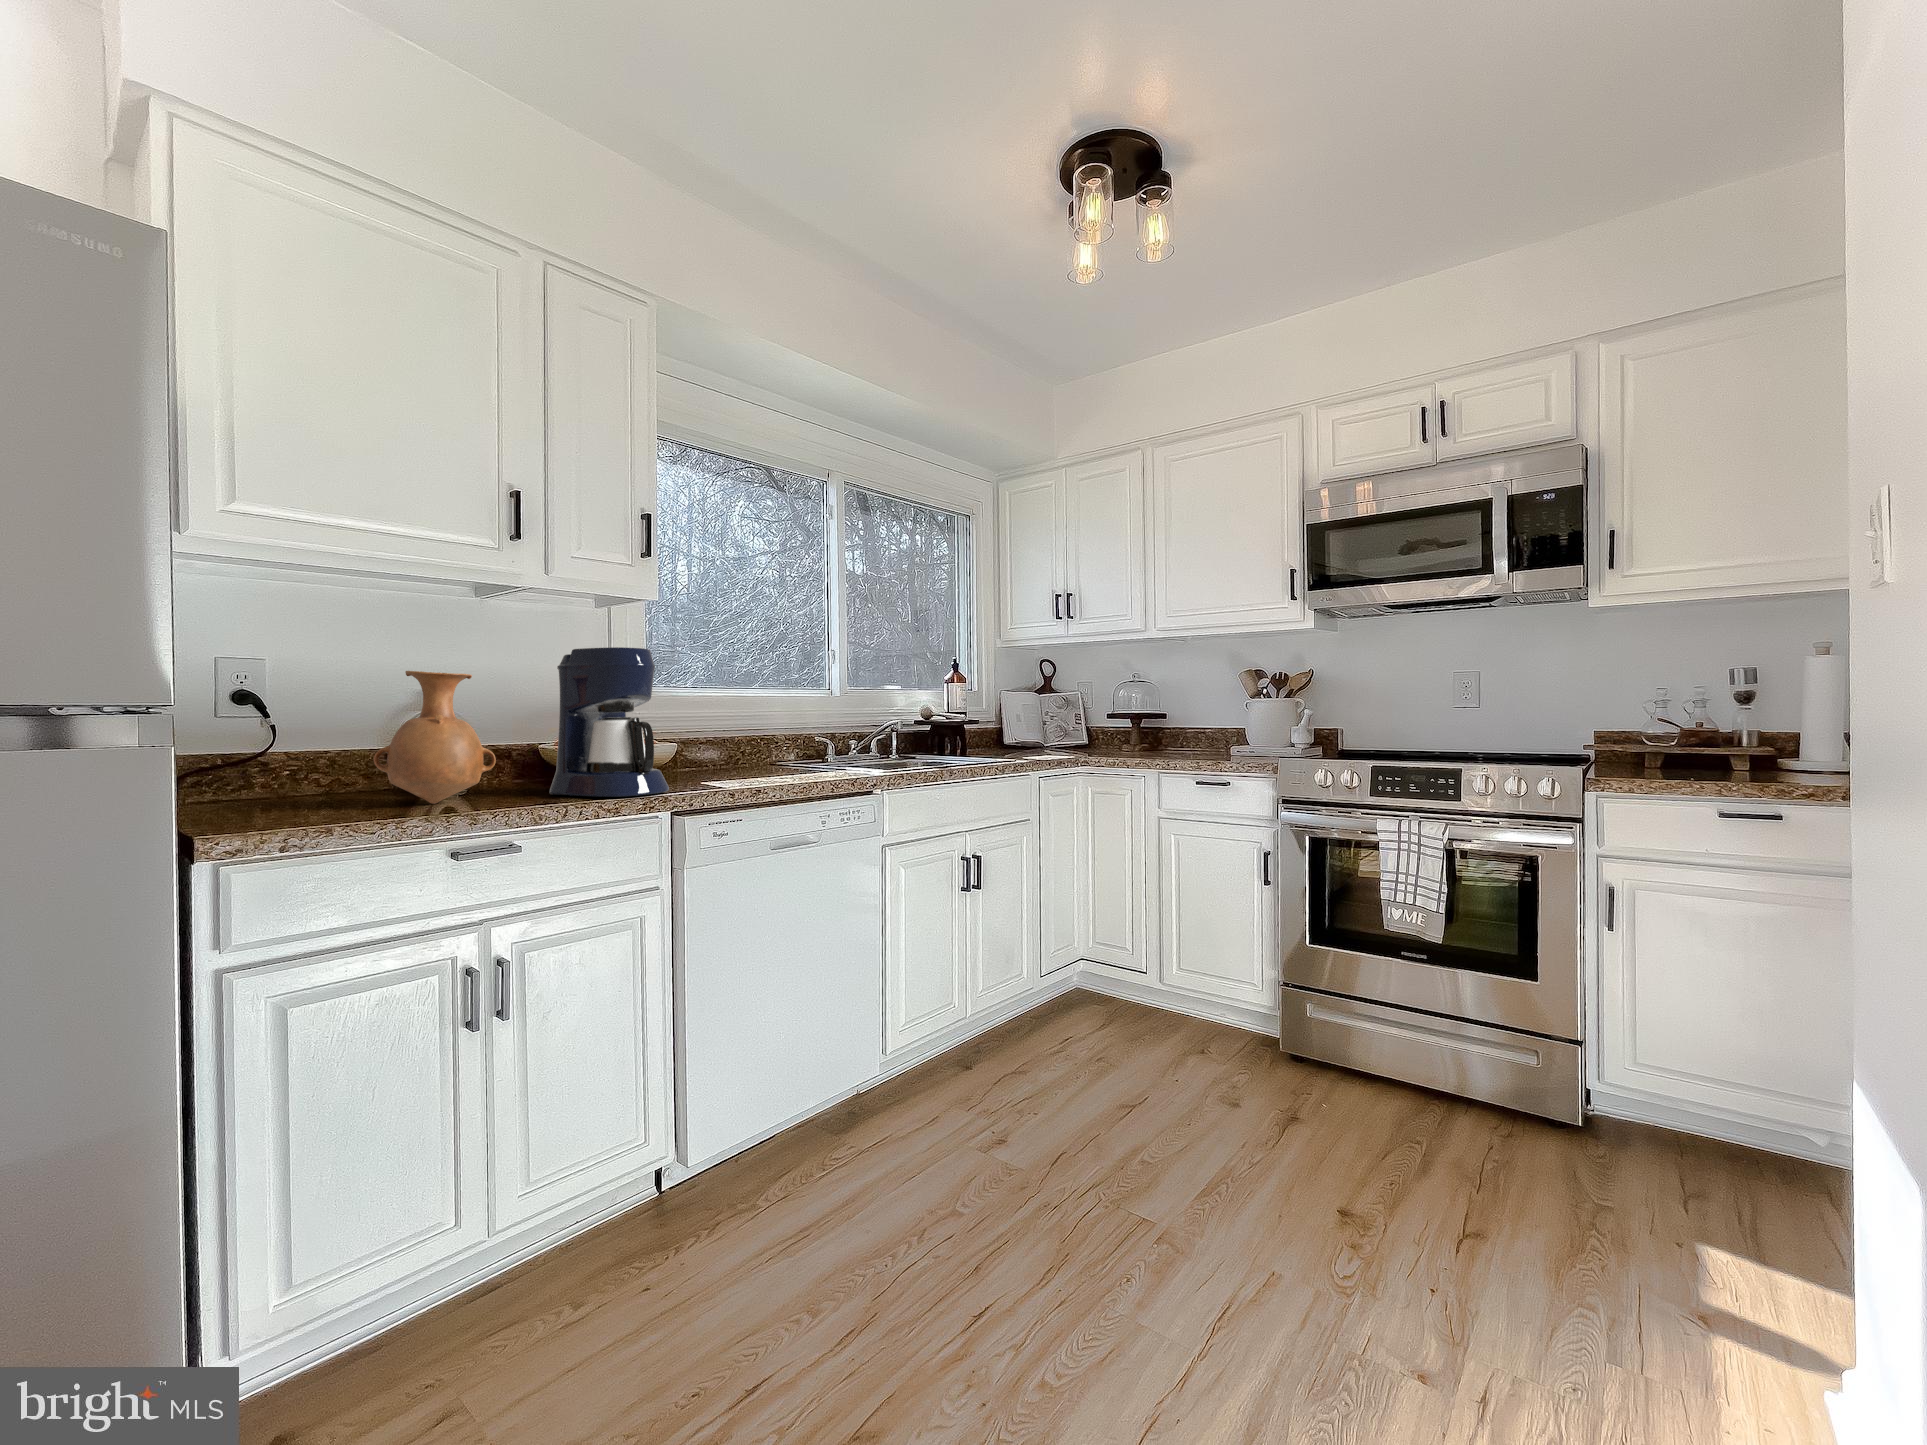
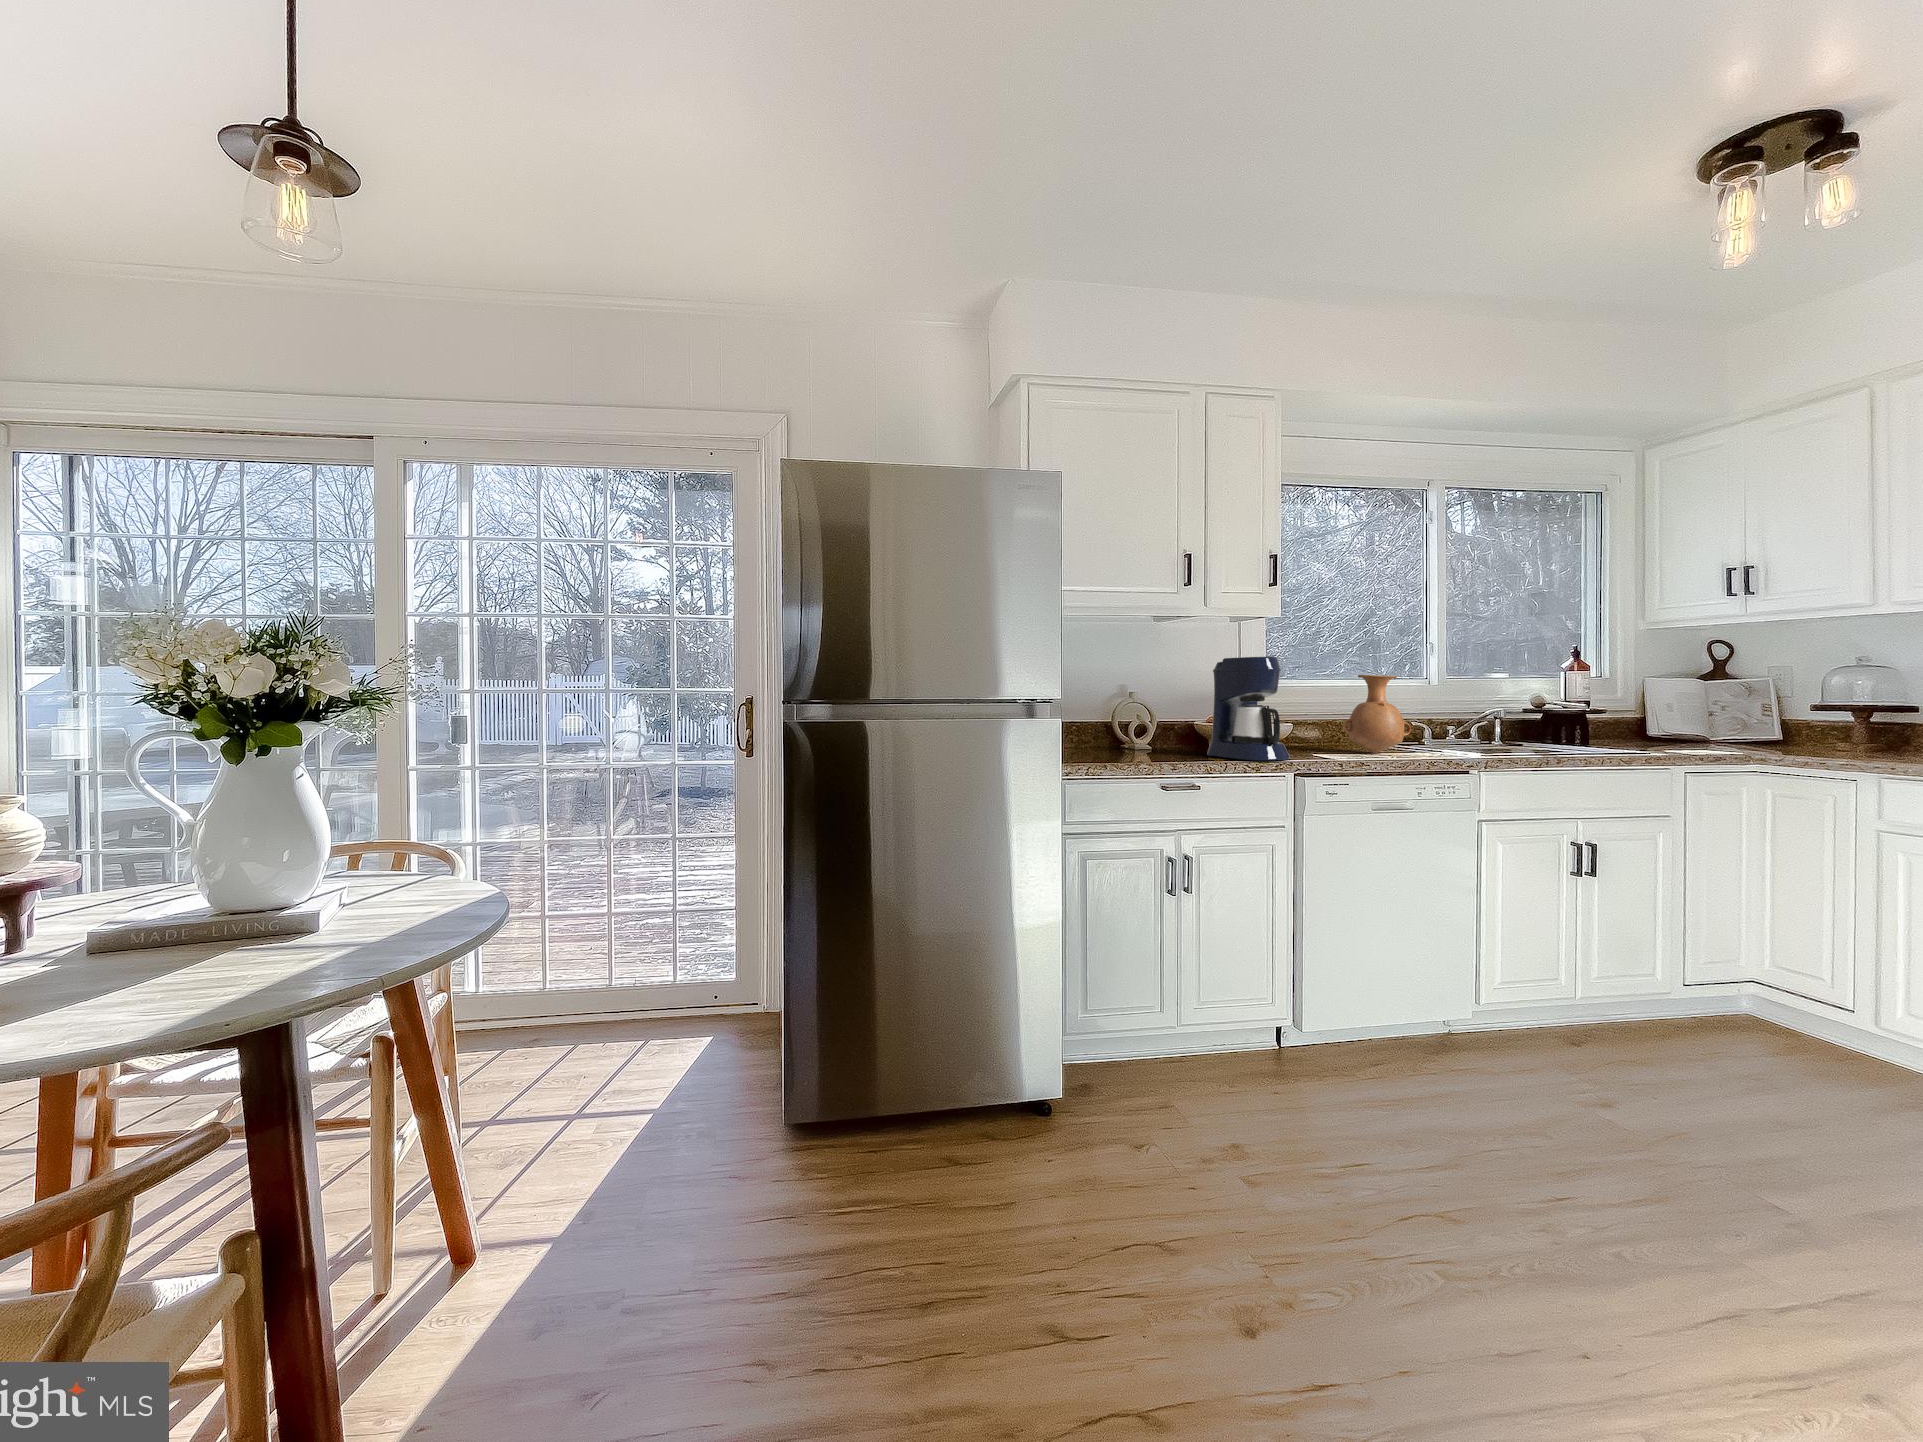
vase: present [374,671,496,804] -> present [1343,675,1411,753]

